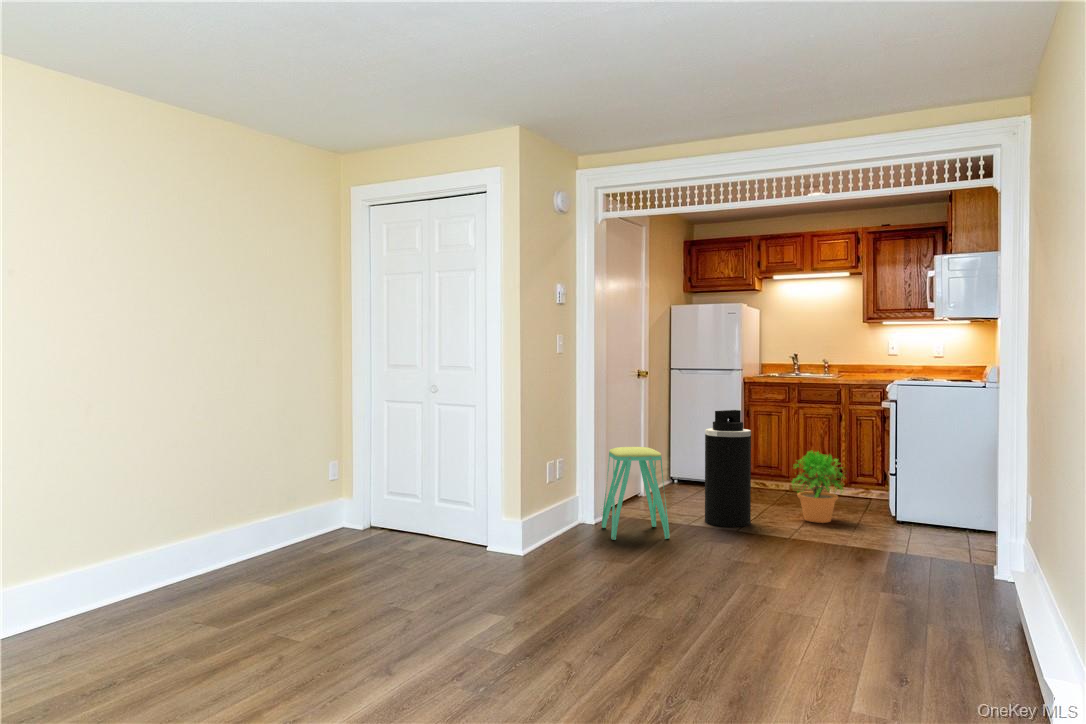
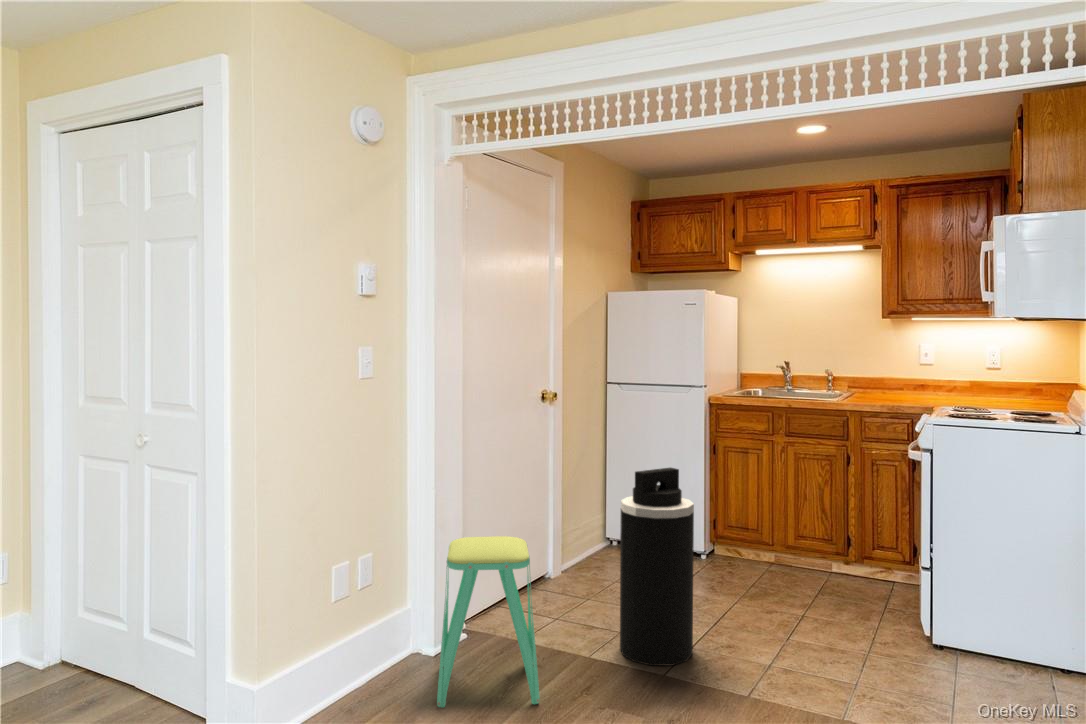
potted plant: present [792,451,845,523] -> none [759,531,857,653]

